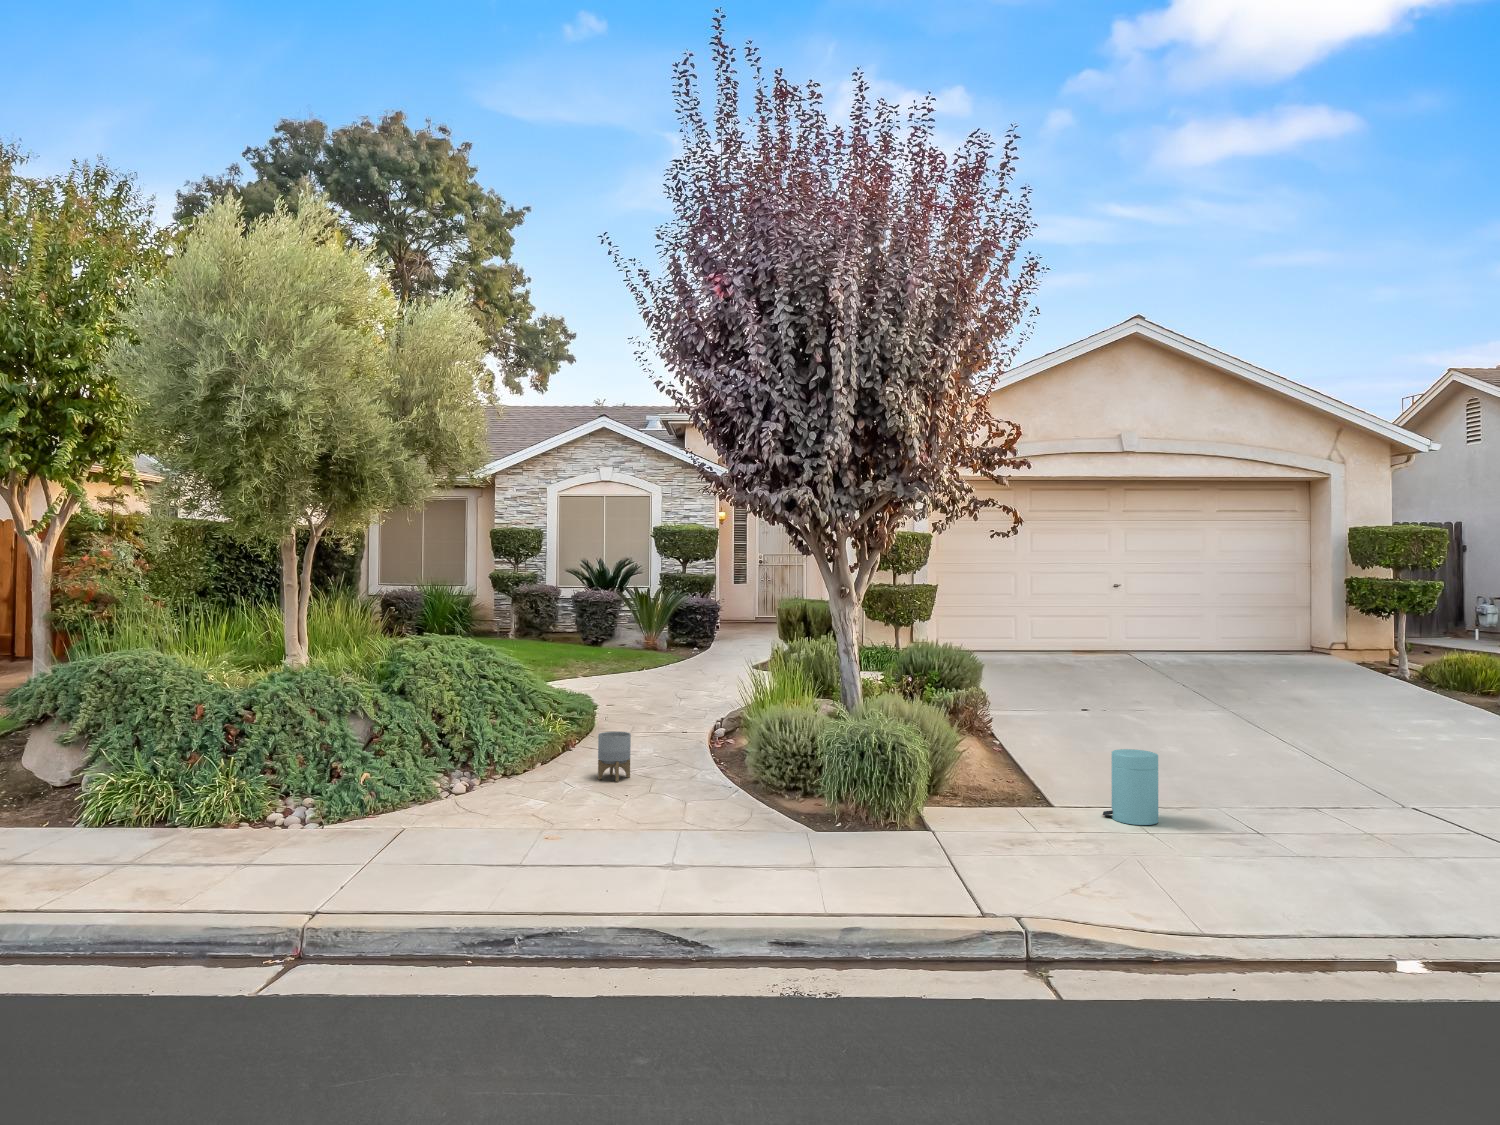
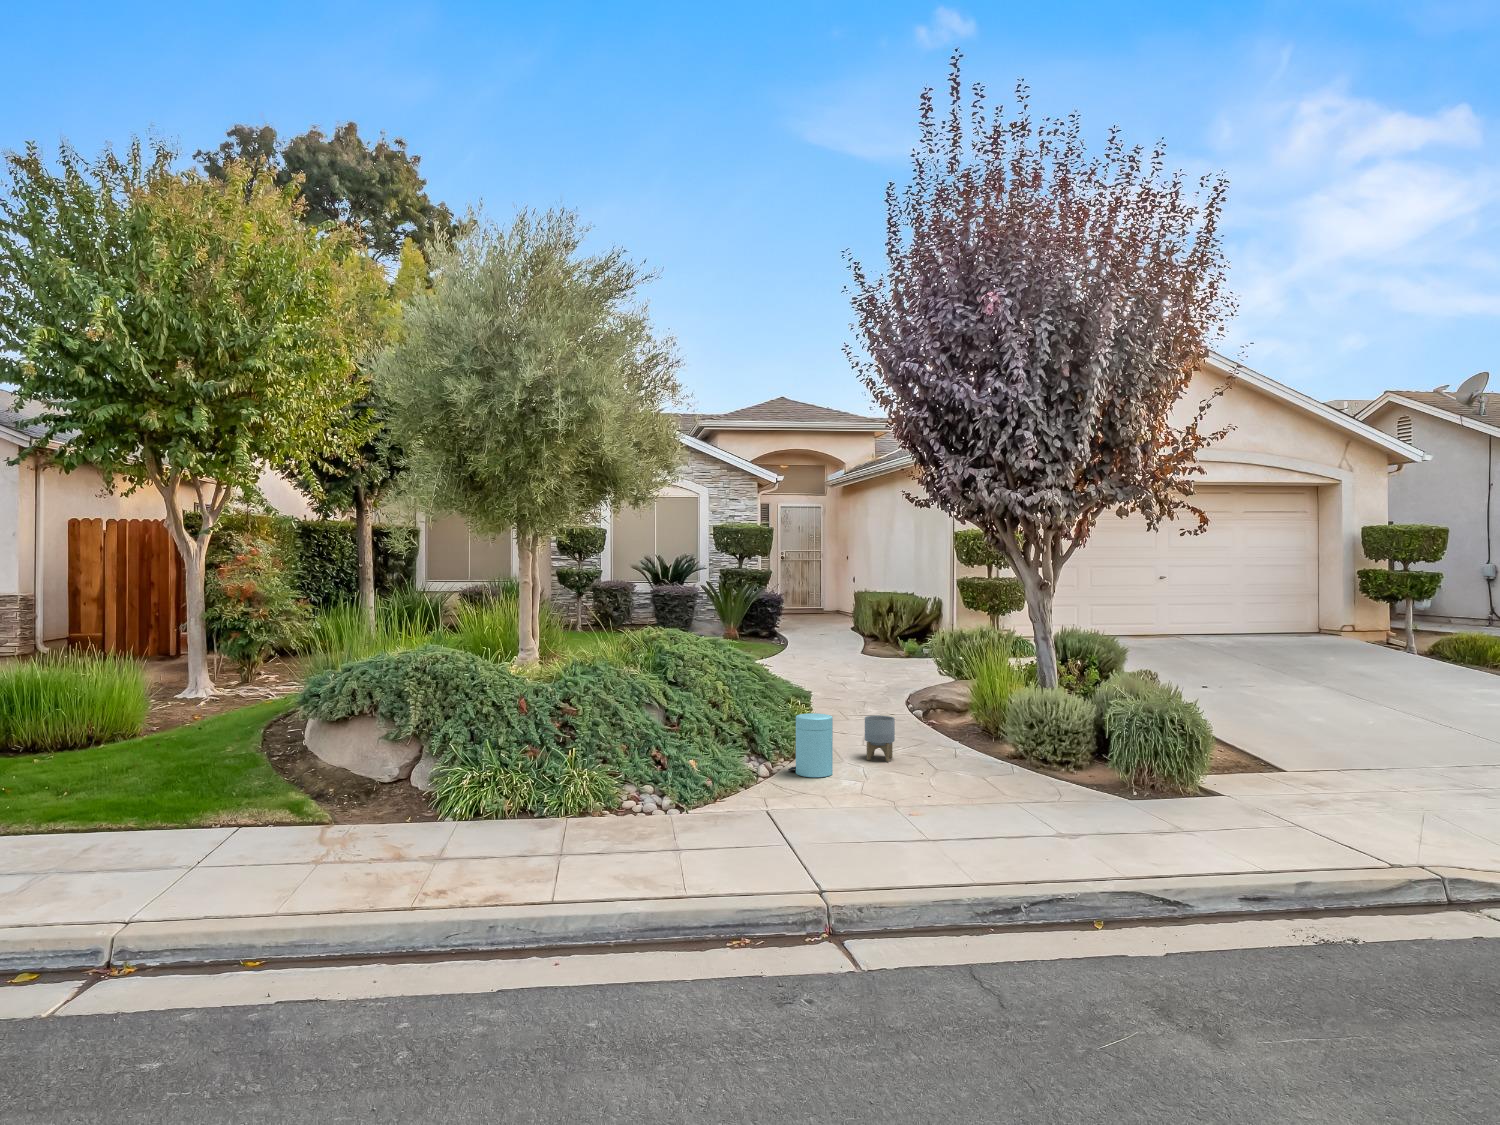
trash can: present [1103,749,1158,825] -> present [788,713,833,777]

